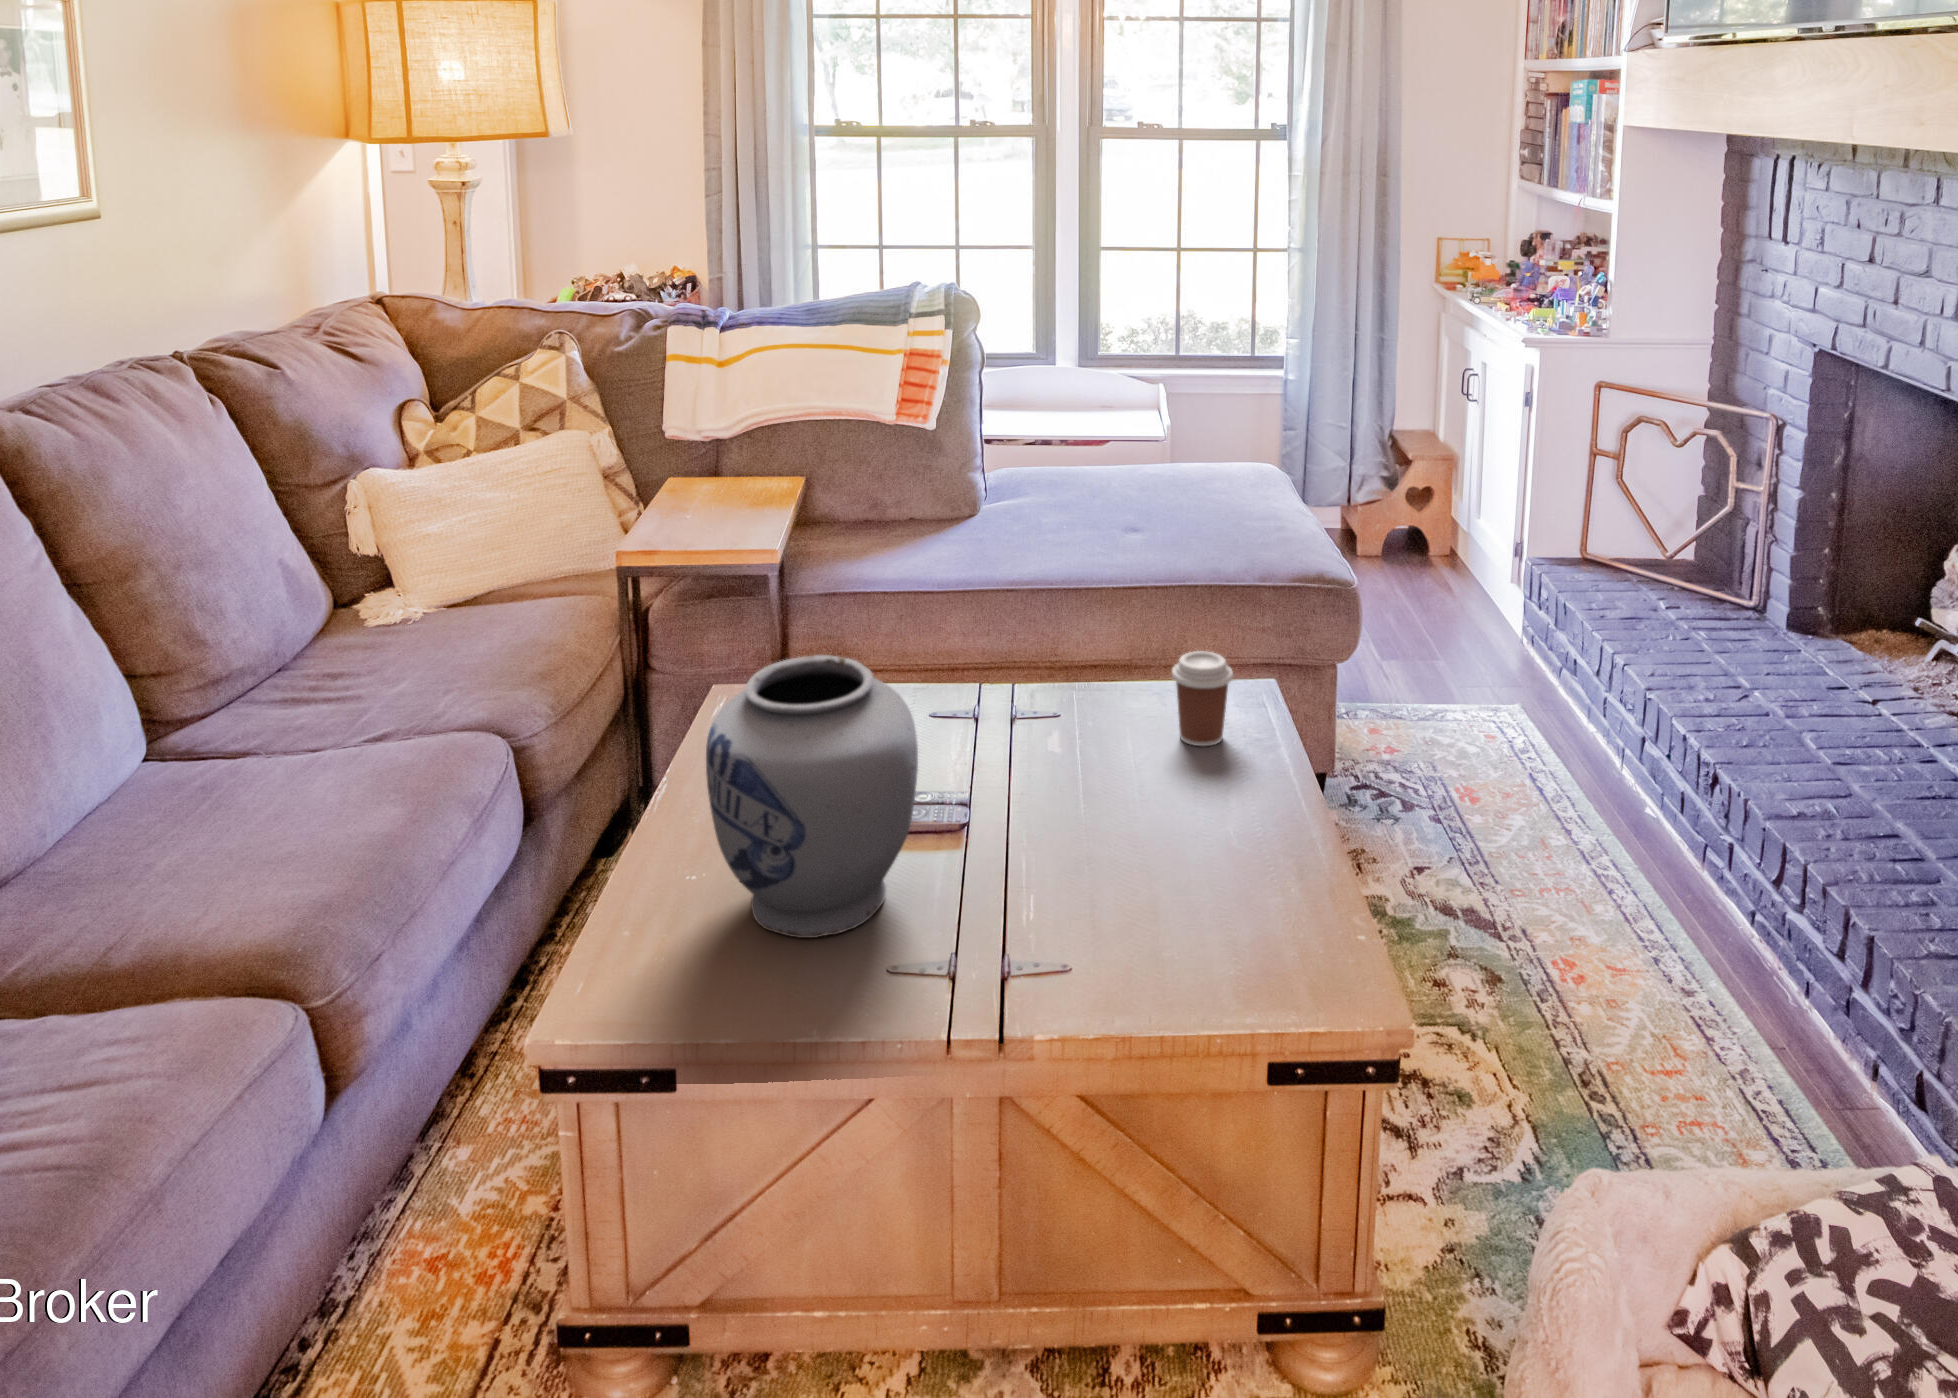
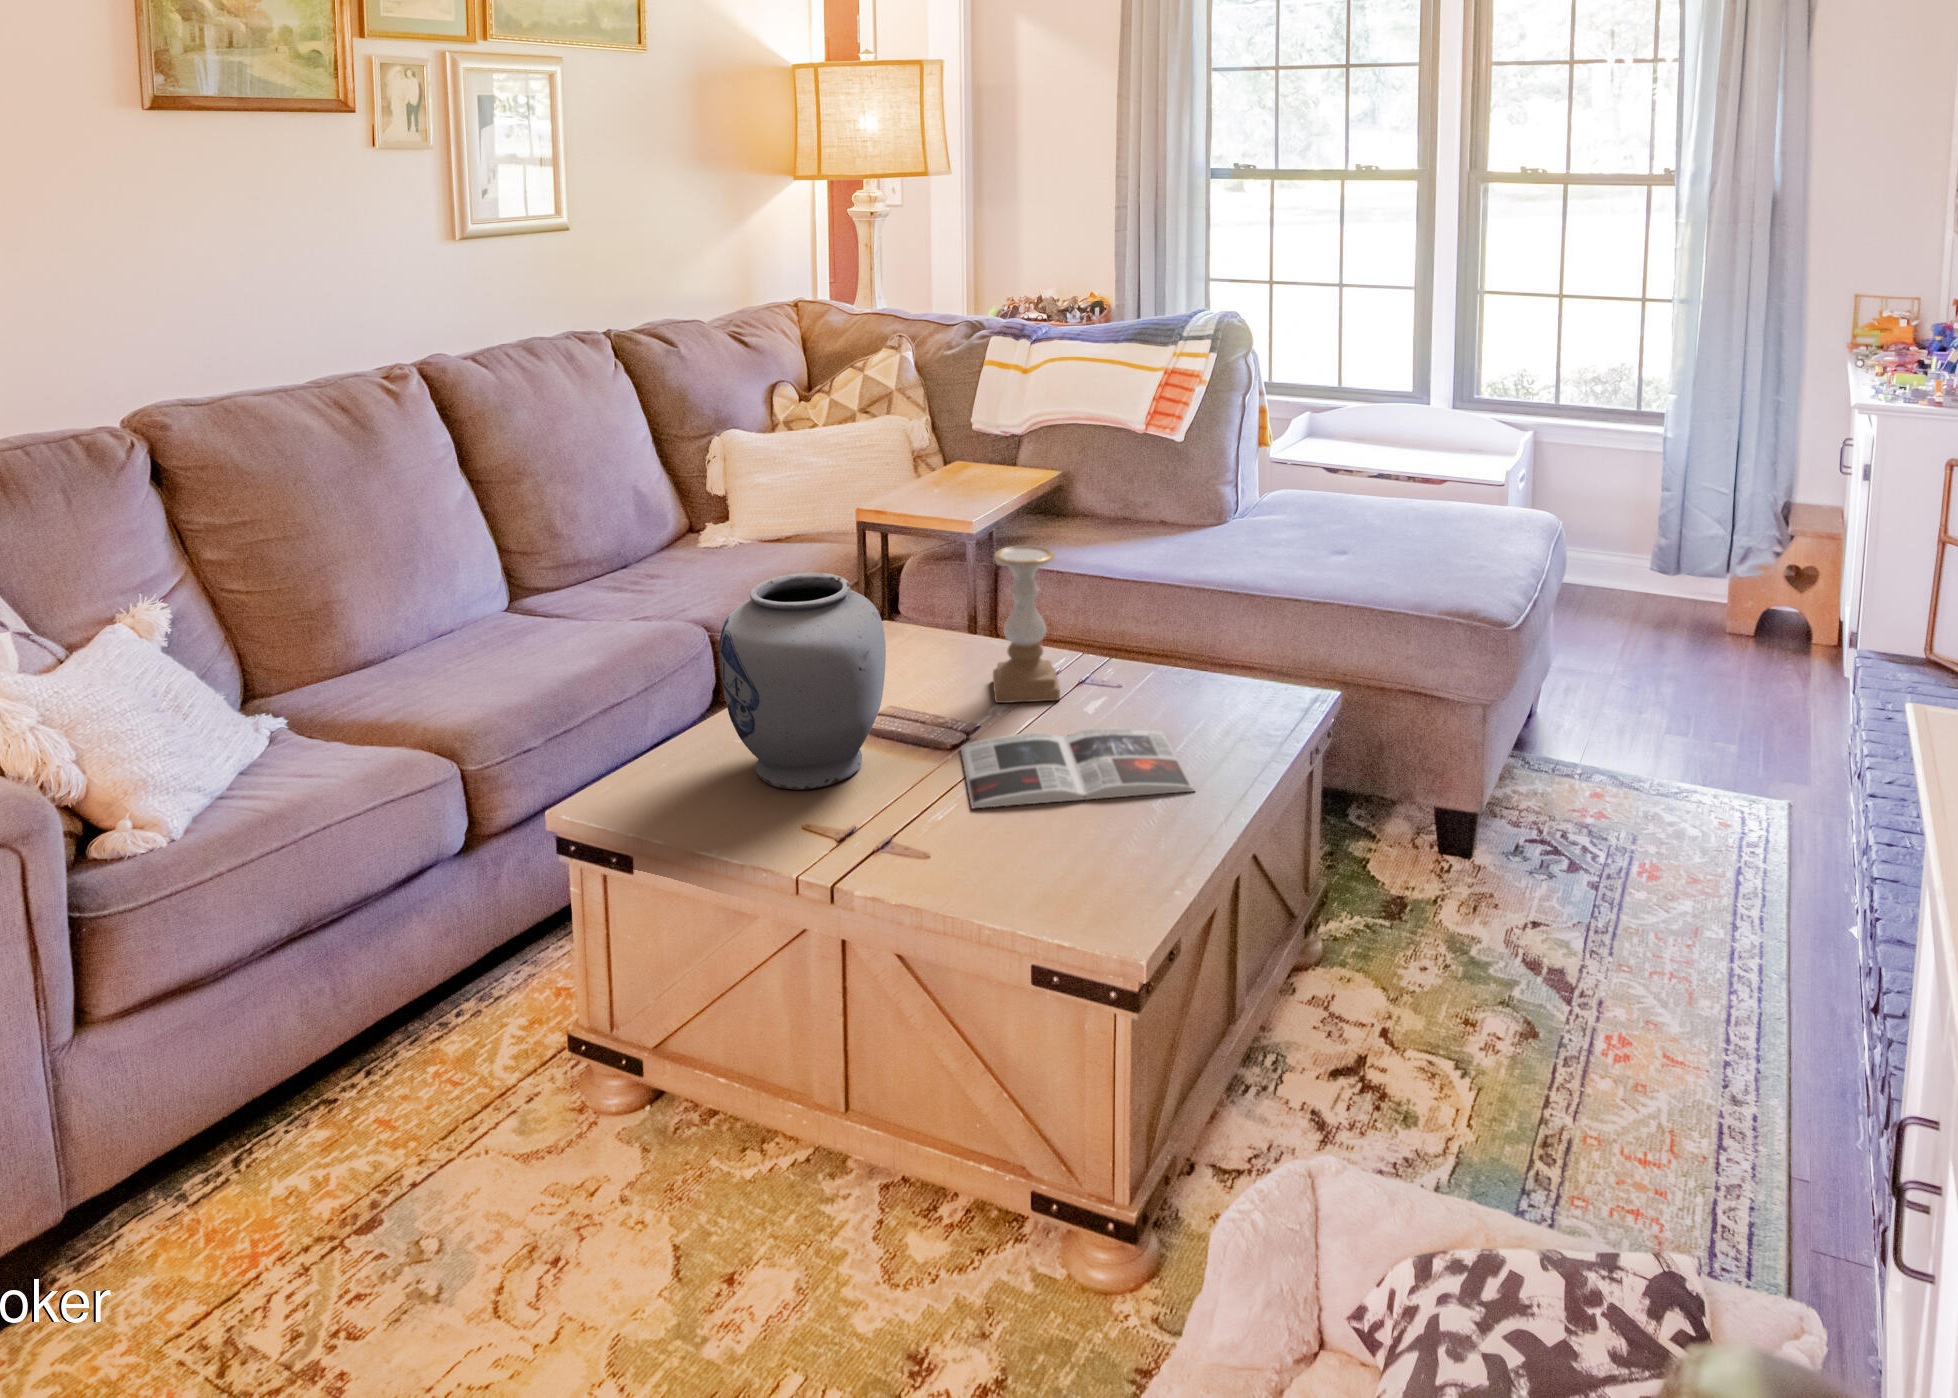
candle holder: none [921,578,1019,769] -> present [993,545,1060,703]
coffee cup: present [1172,651,1233,746] -> none [1192,639,1248,727]
magazine: none [973,763,1263,903] -> present [961,728,1195,808]

